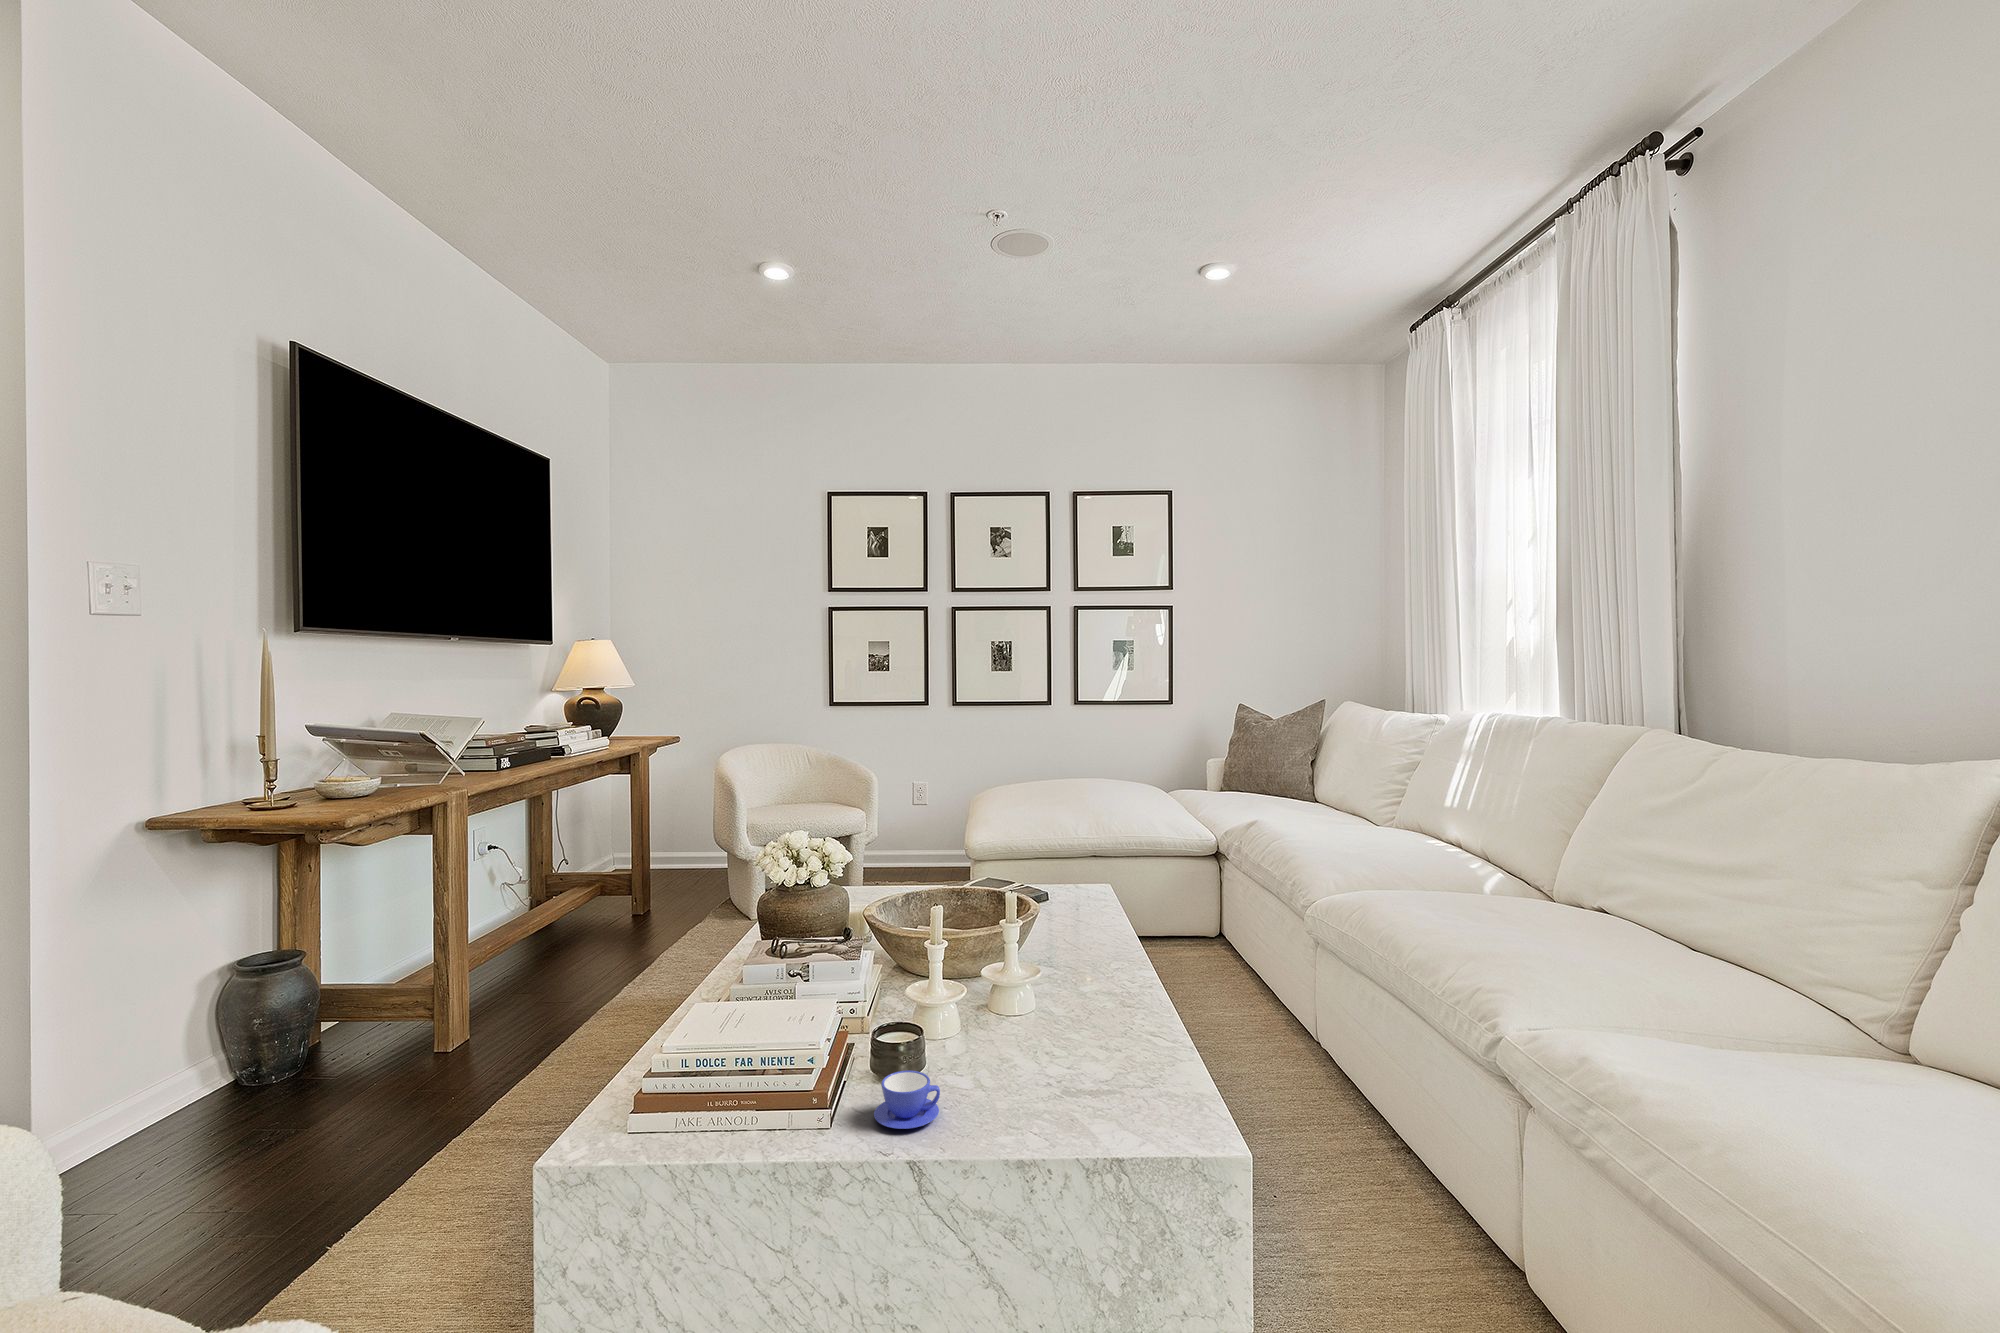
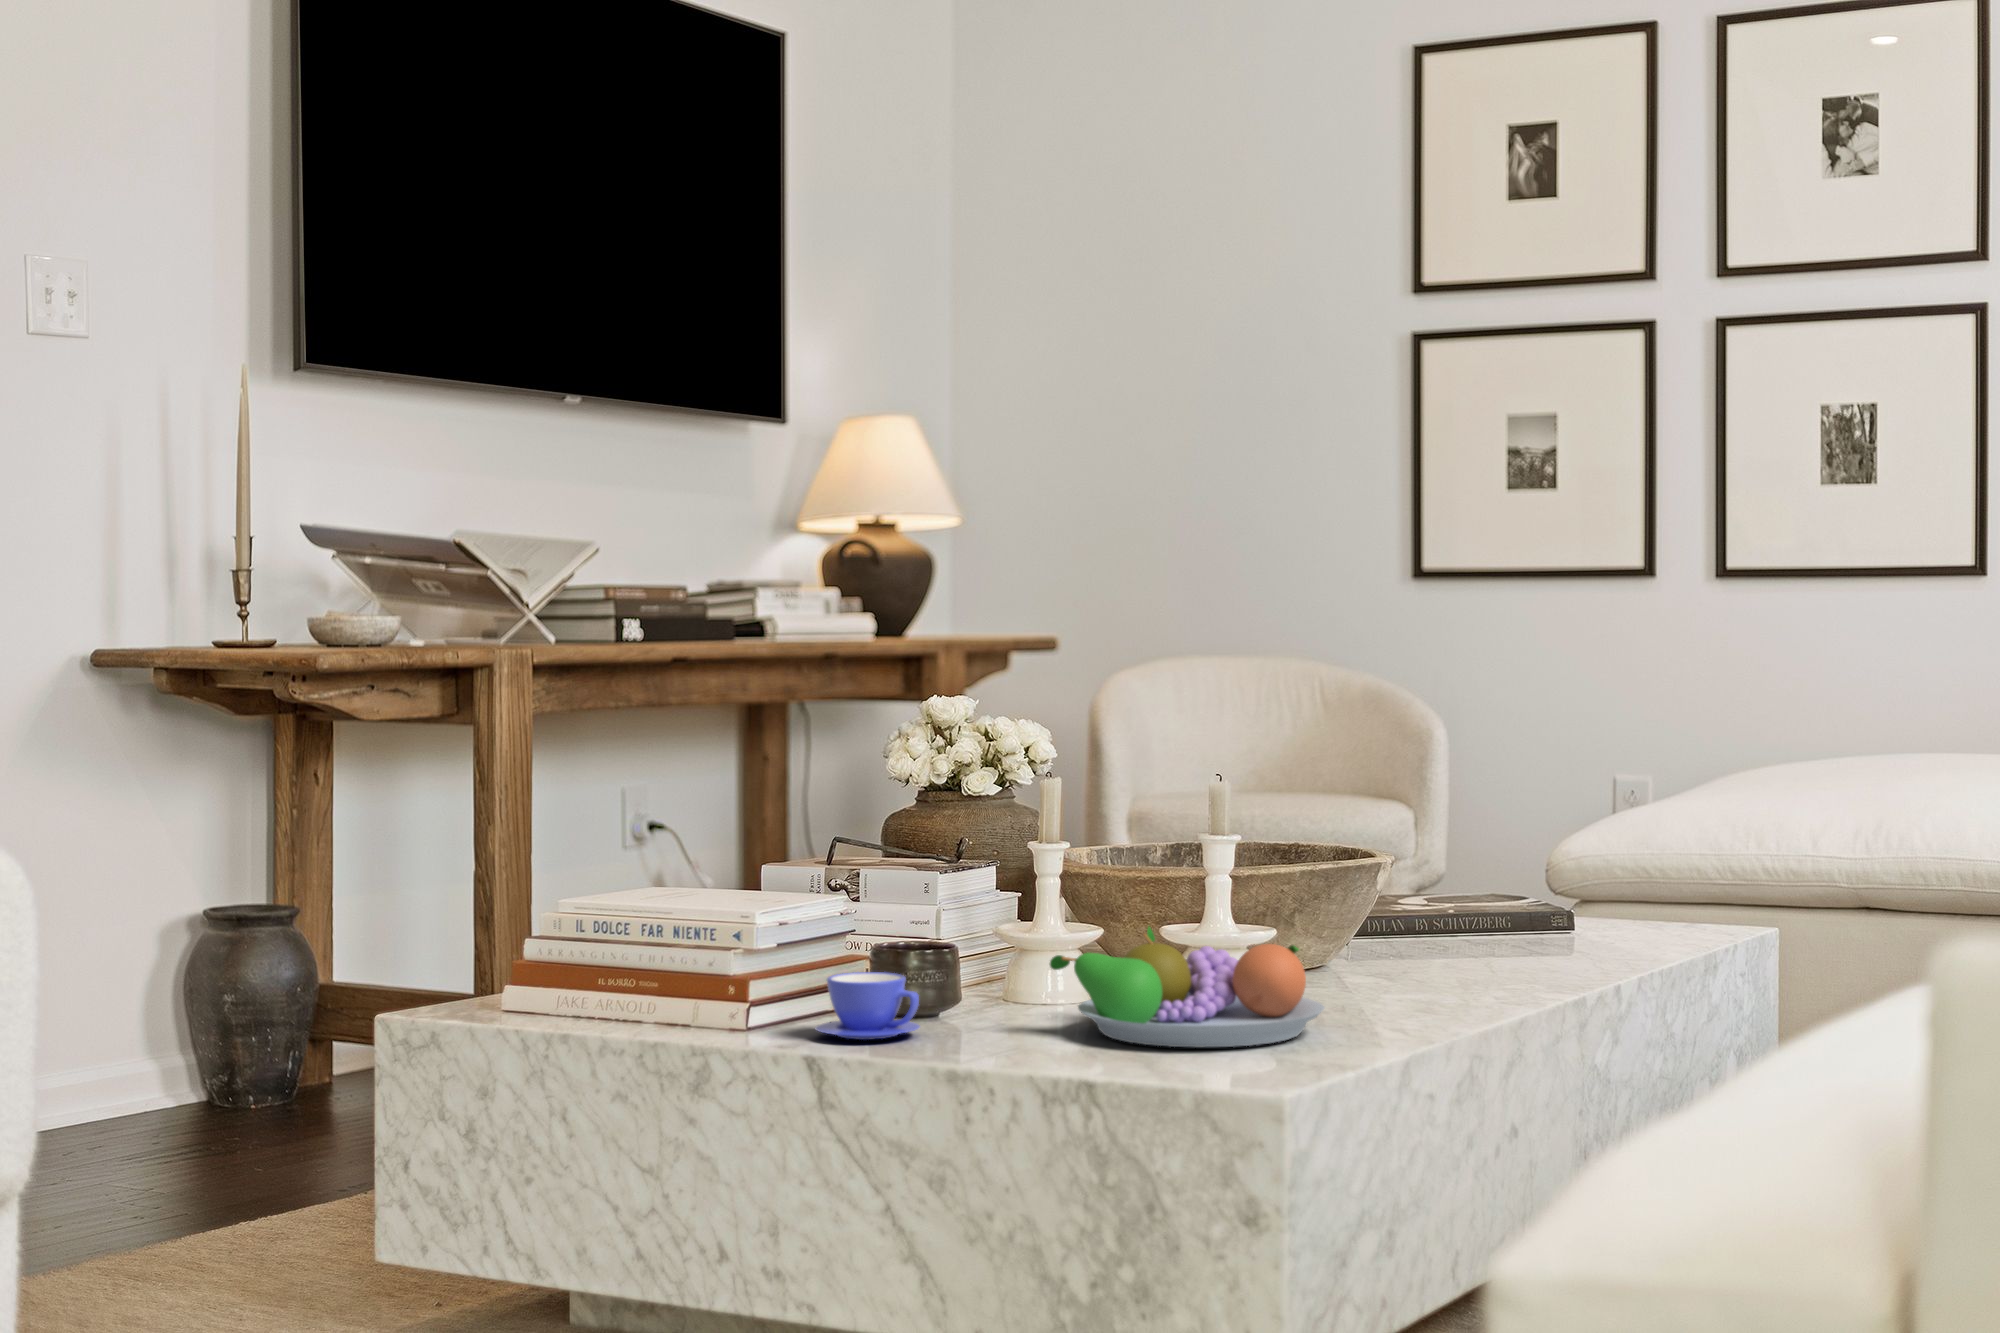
fruit bowl: none [997,1005,1142,1093] -> present [1050,927,1324,1047]

